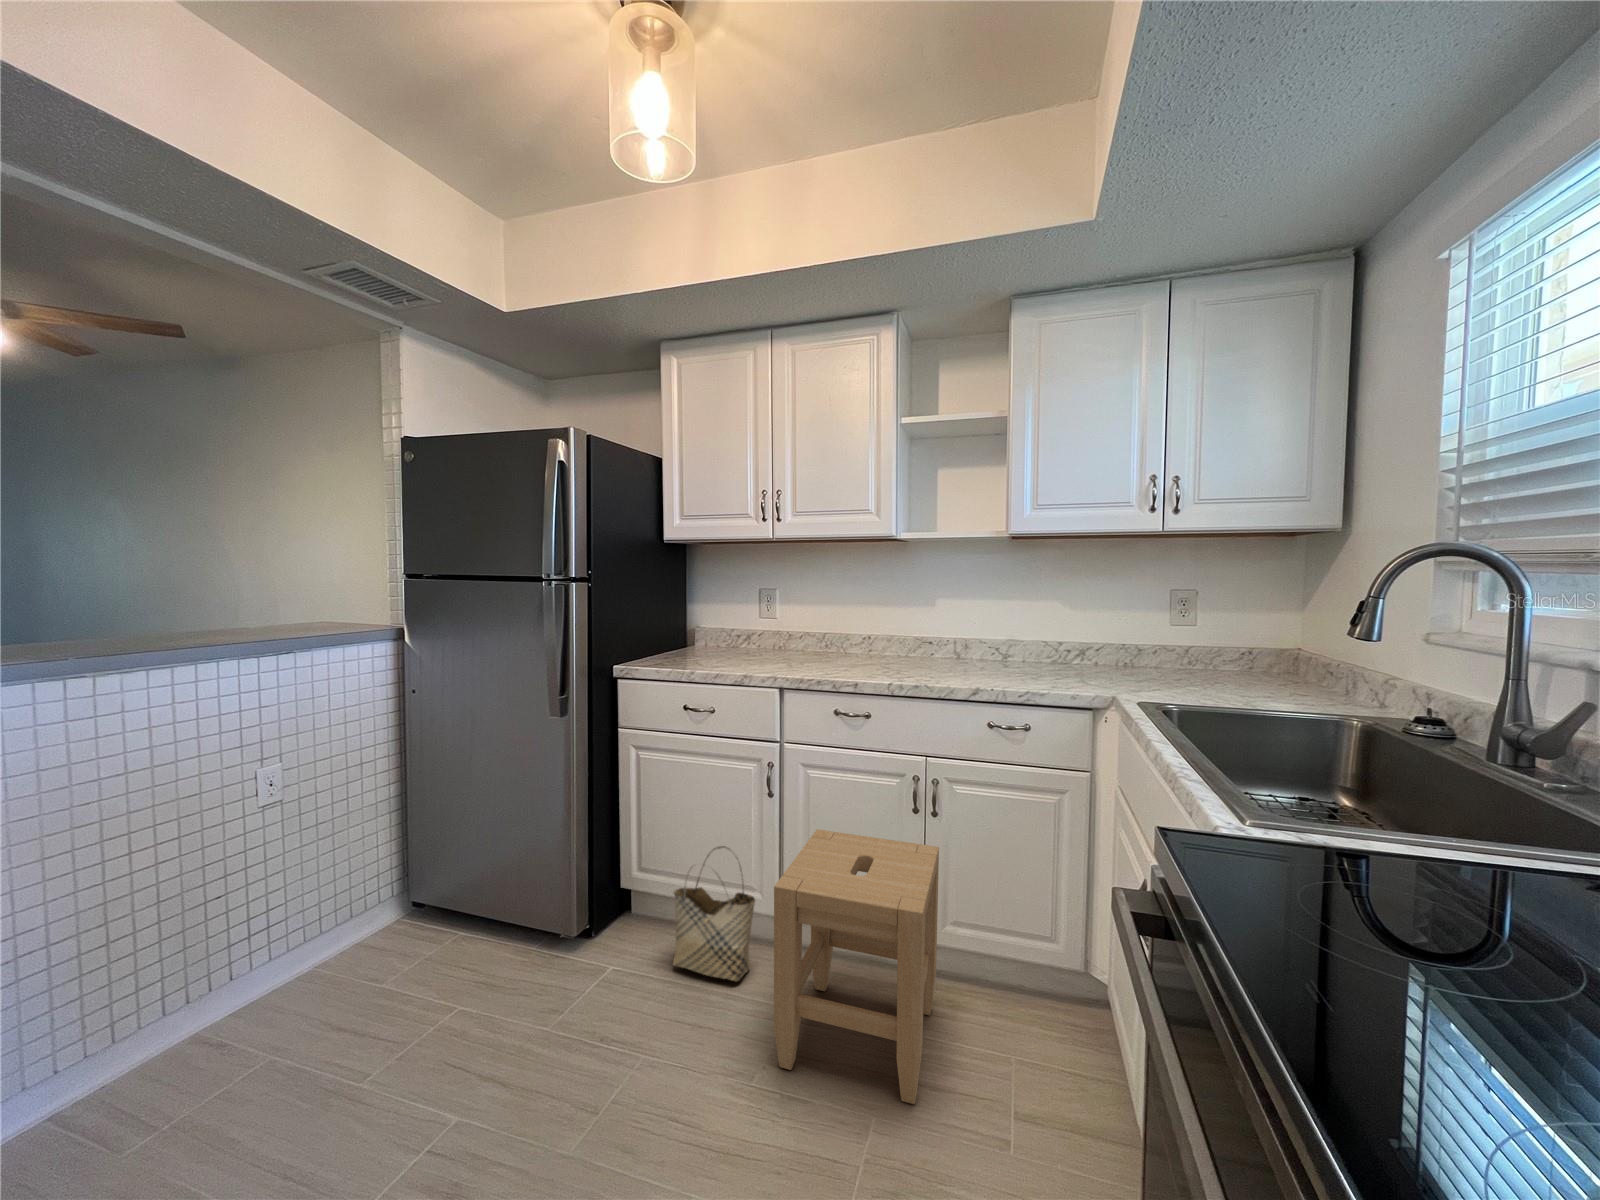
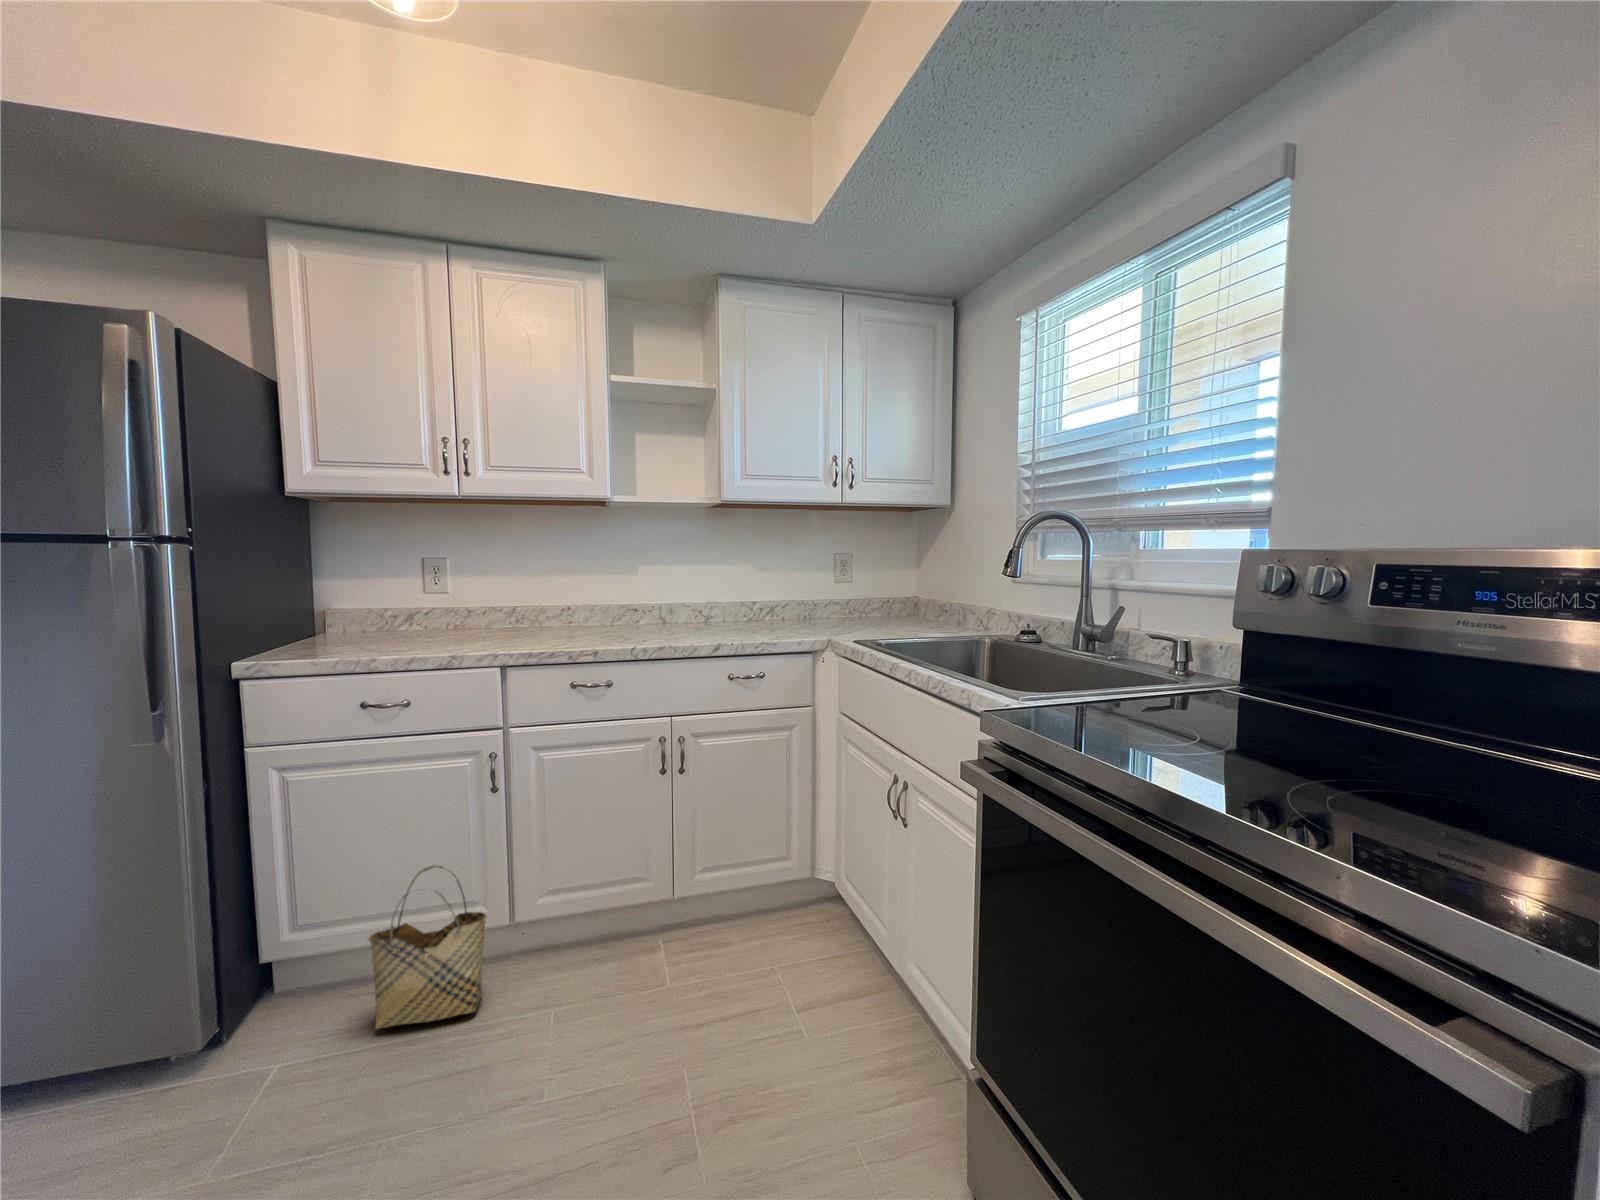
stool: present [774,829,939,1104] -> none [553,801,714,1066]

